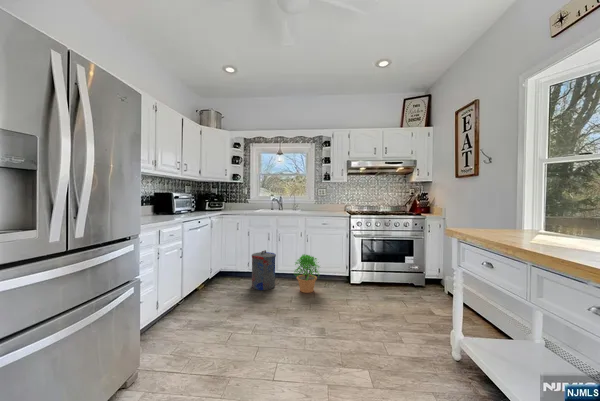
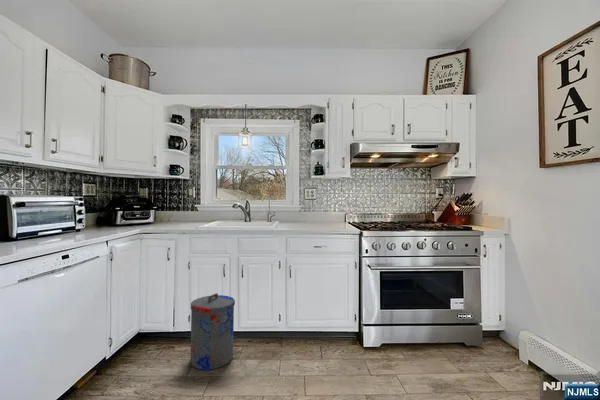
potted plant: present [294,254,319,293] -> none [264,300,317,373]

